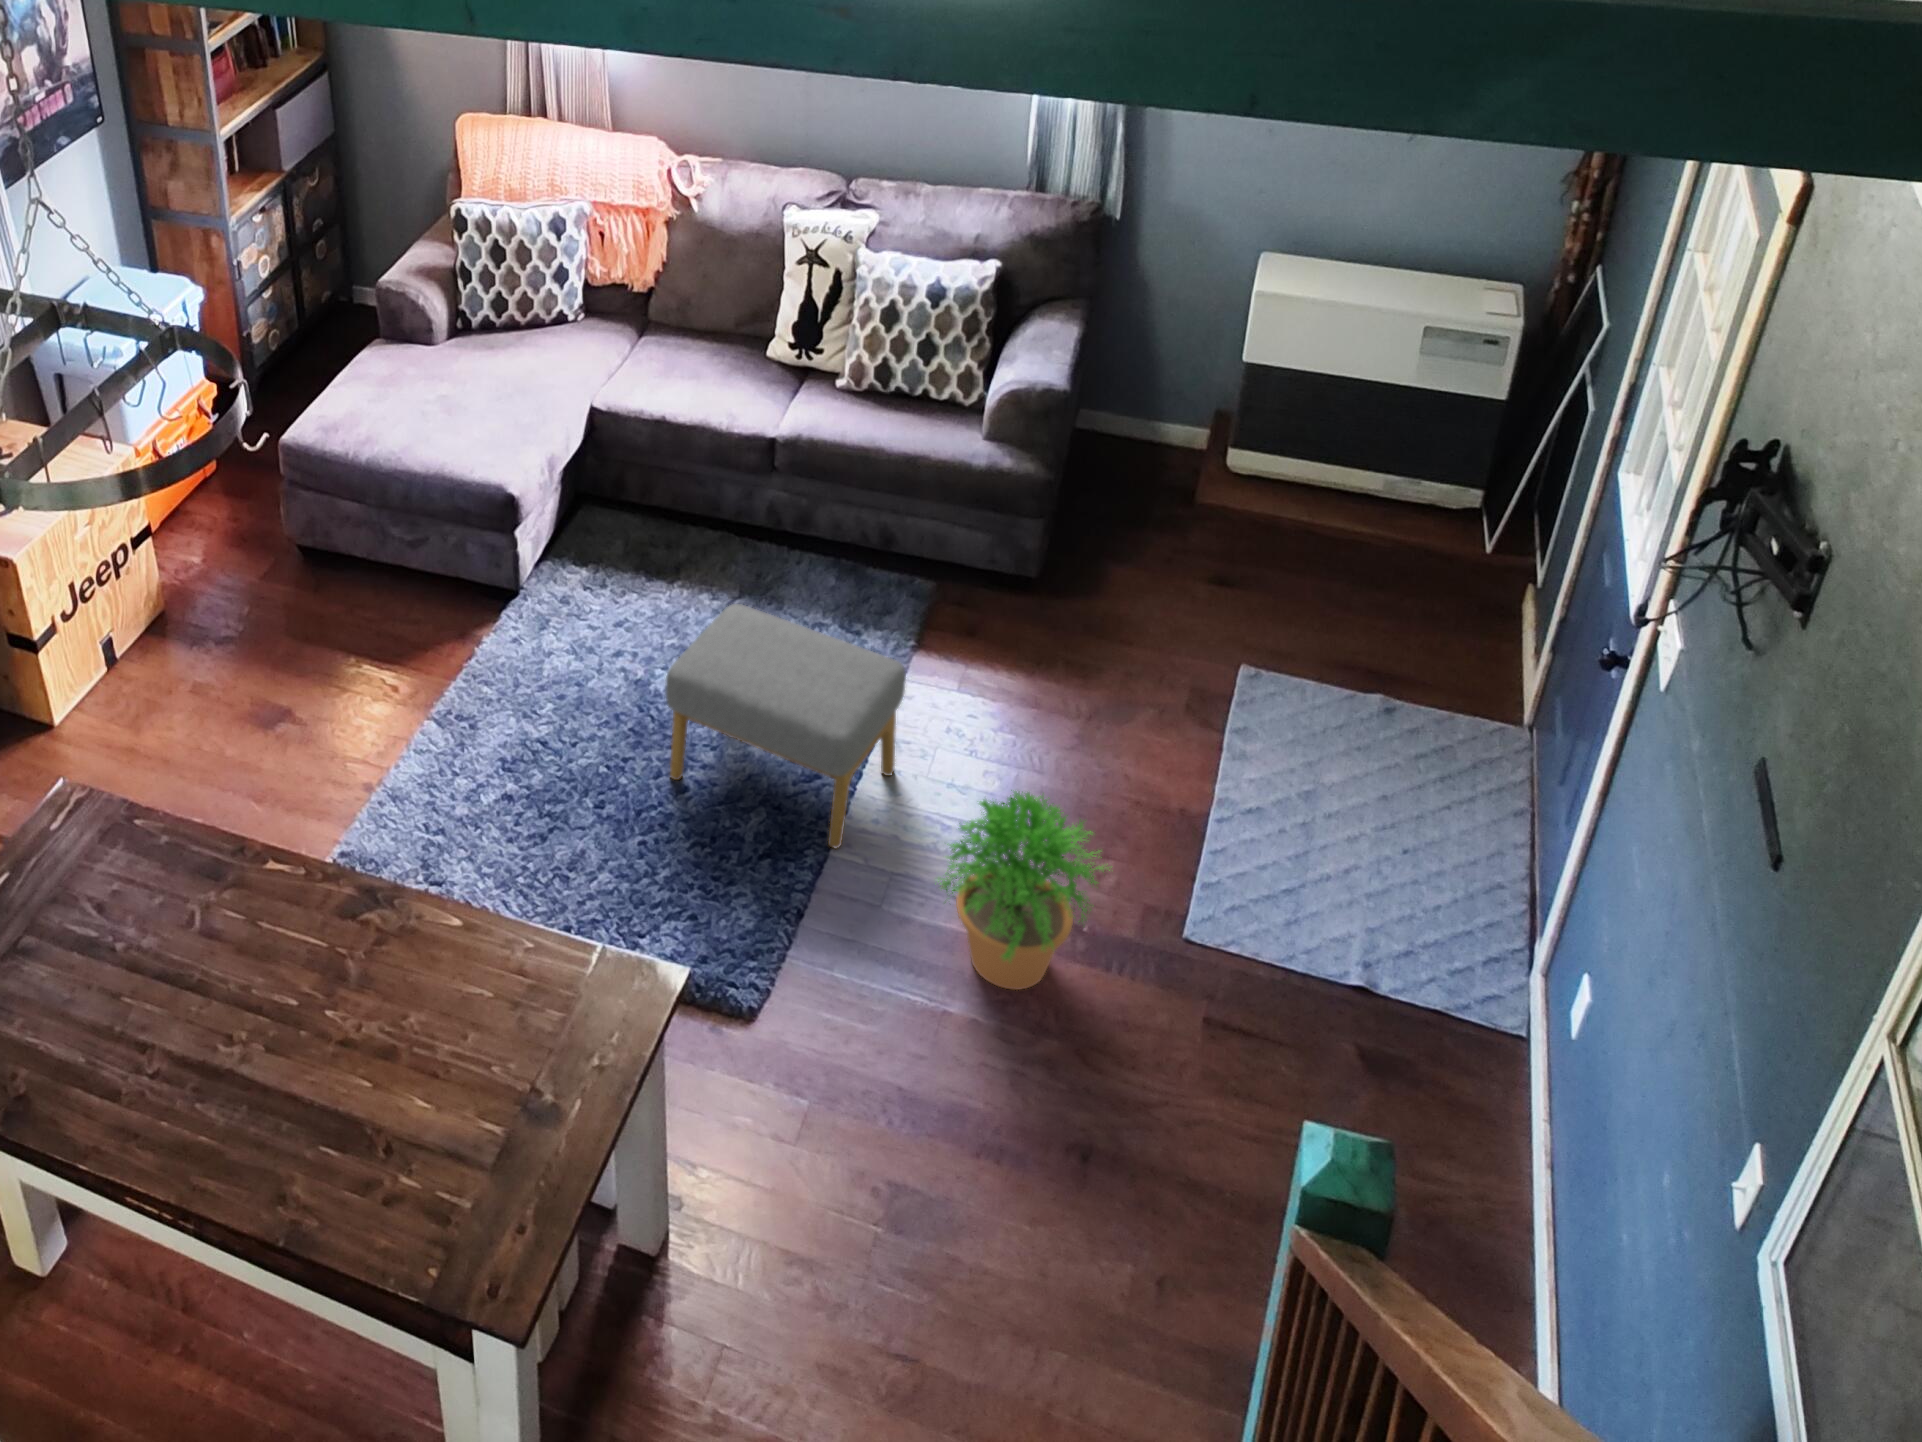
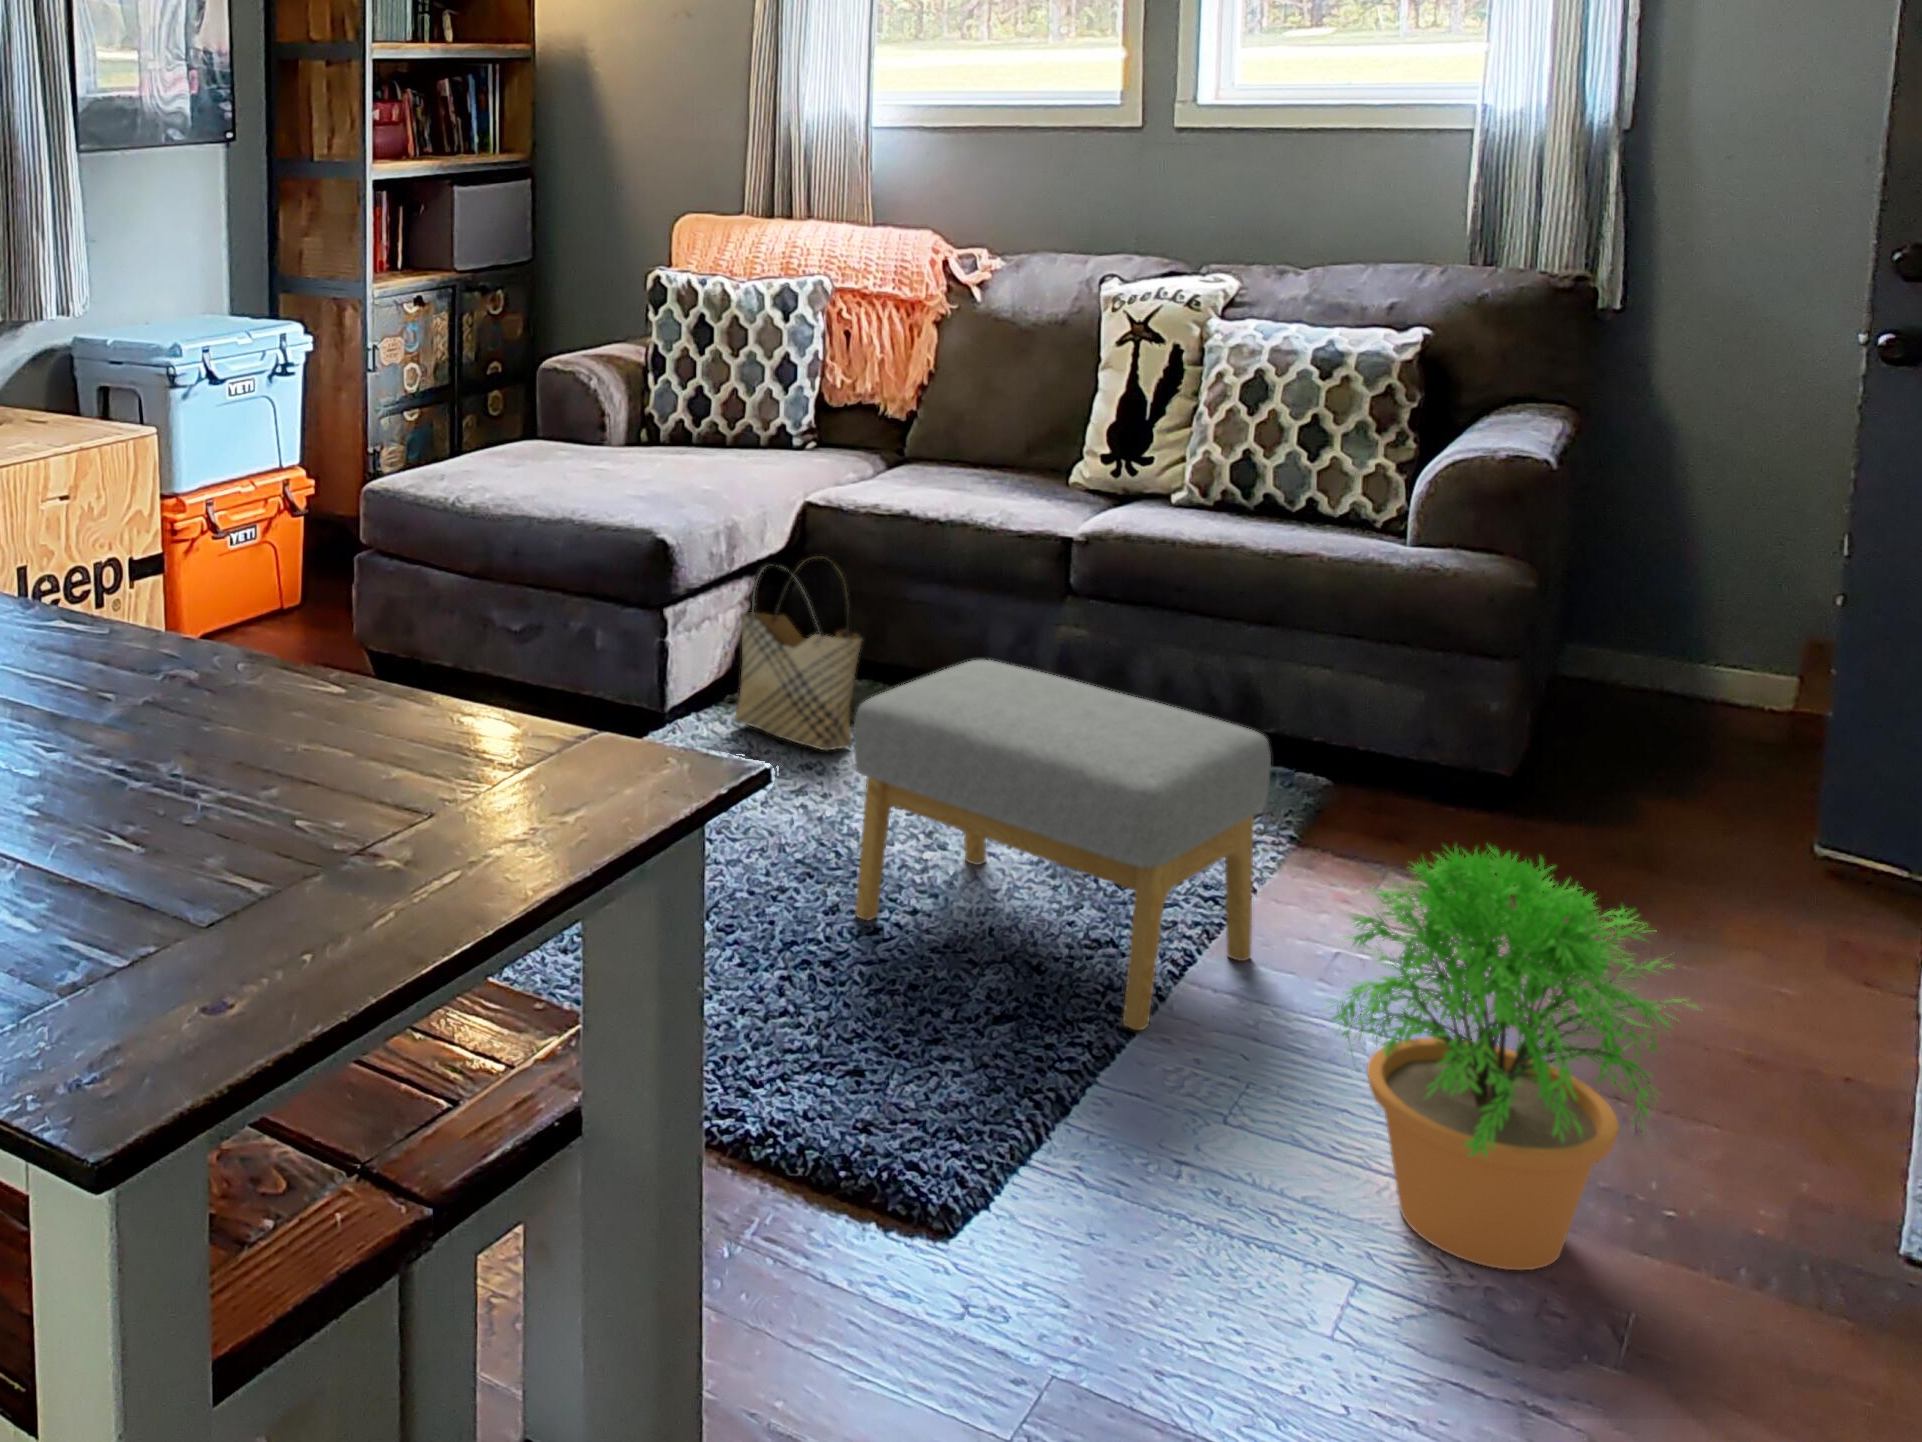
woven basket: none [563,488,648,617] -> present [734,556,863,750]

